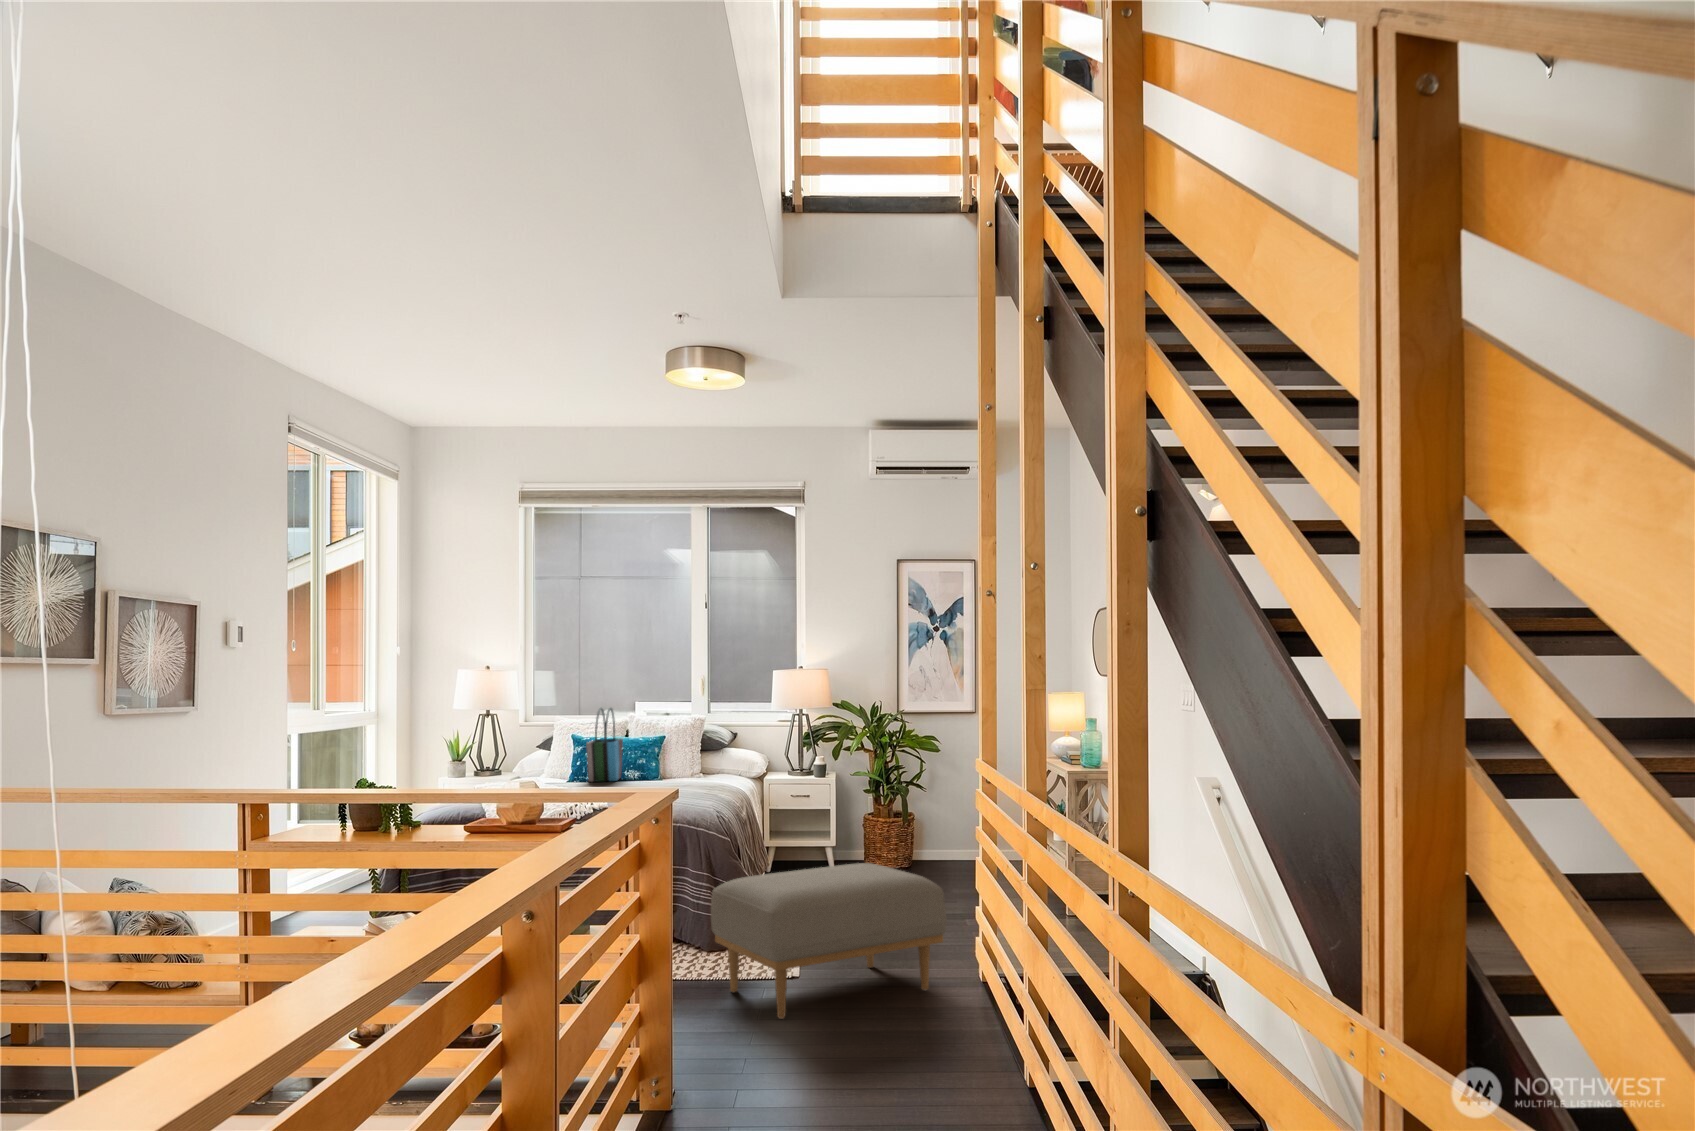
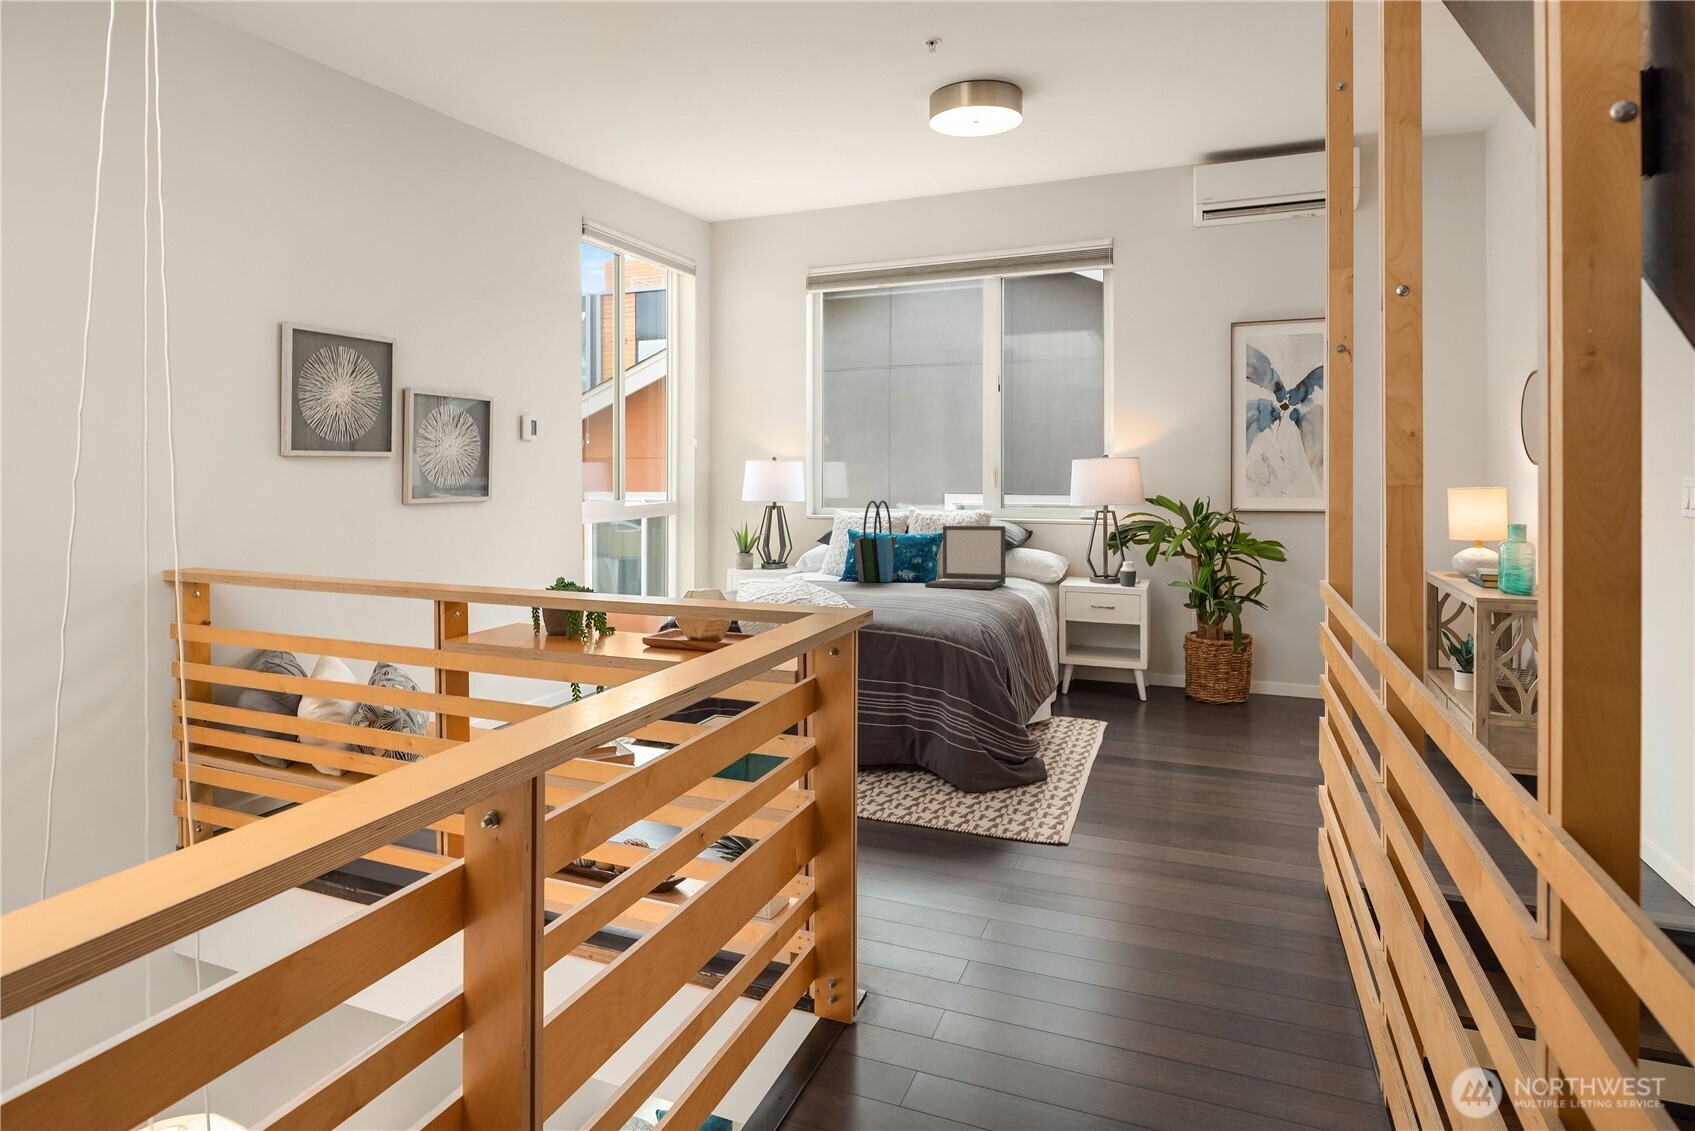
laptop: none [652,728,720,784] -> present [925,526,1005,589]
ottoman: present [711,863,947,1019] -> none [954,705,1282,910]

